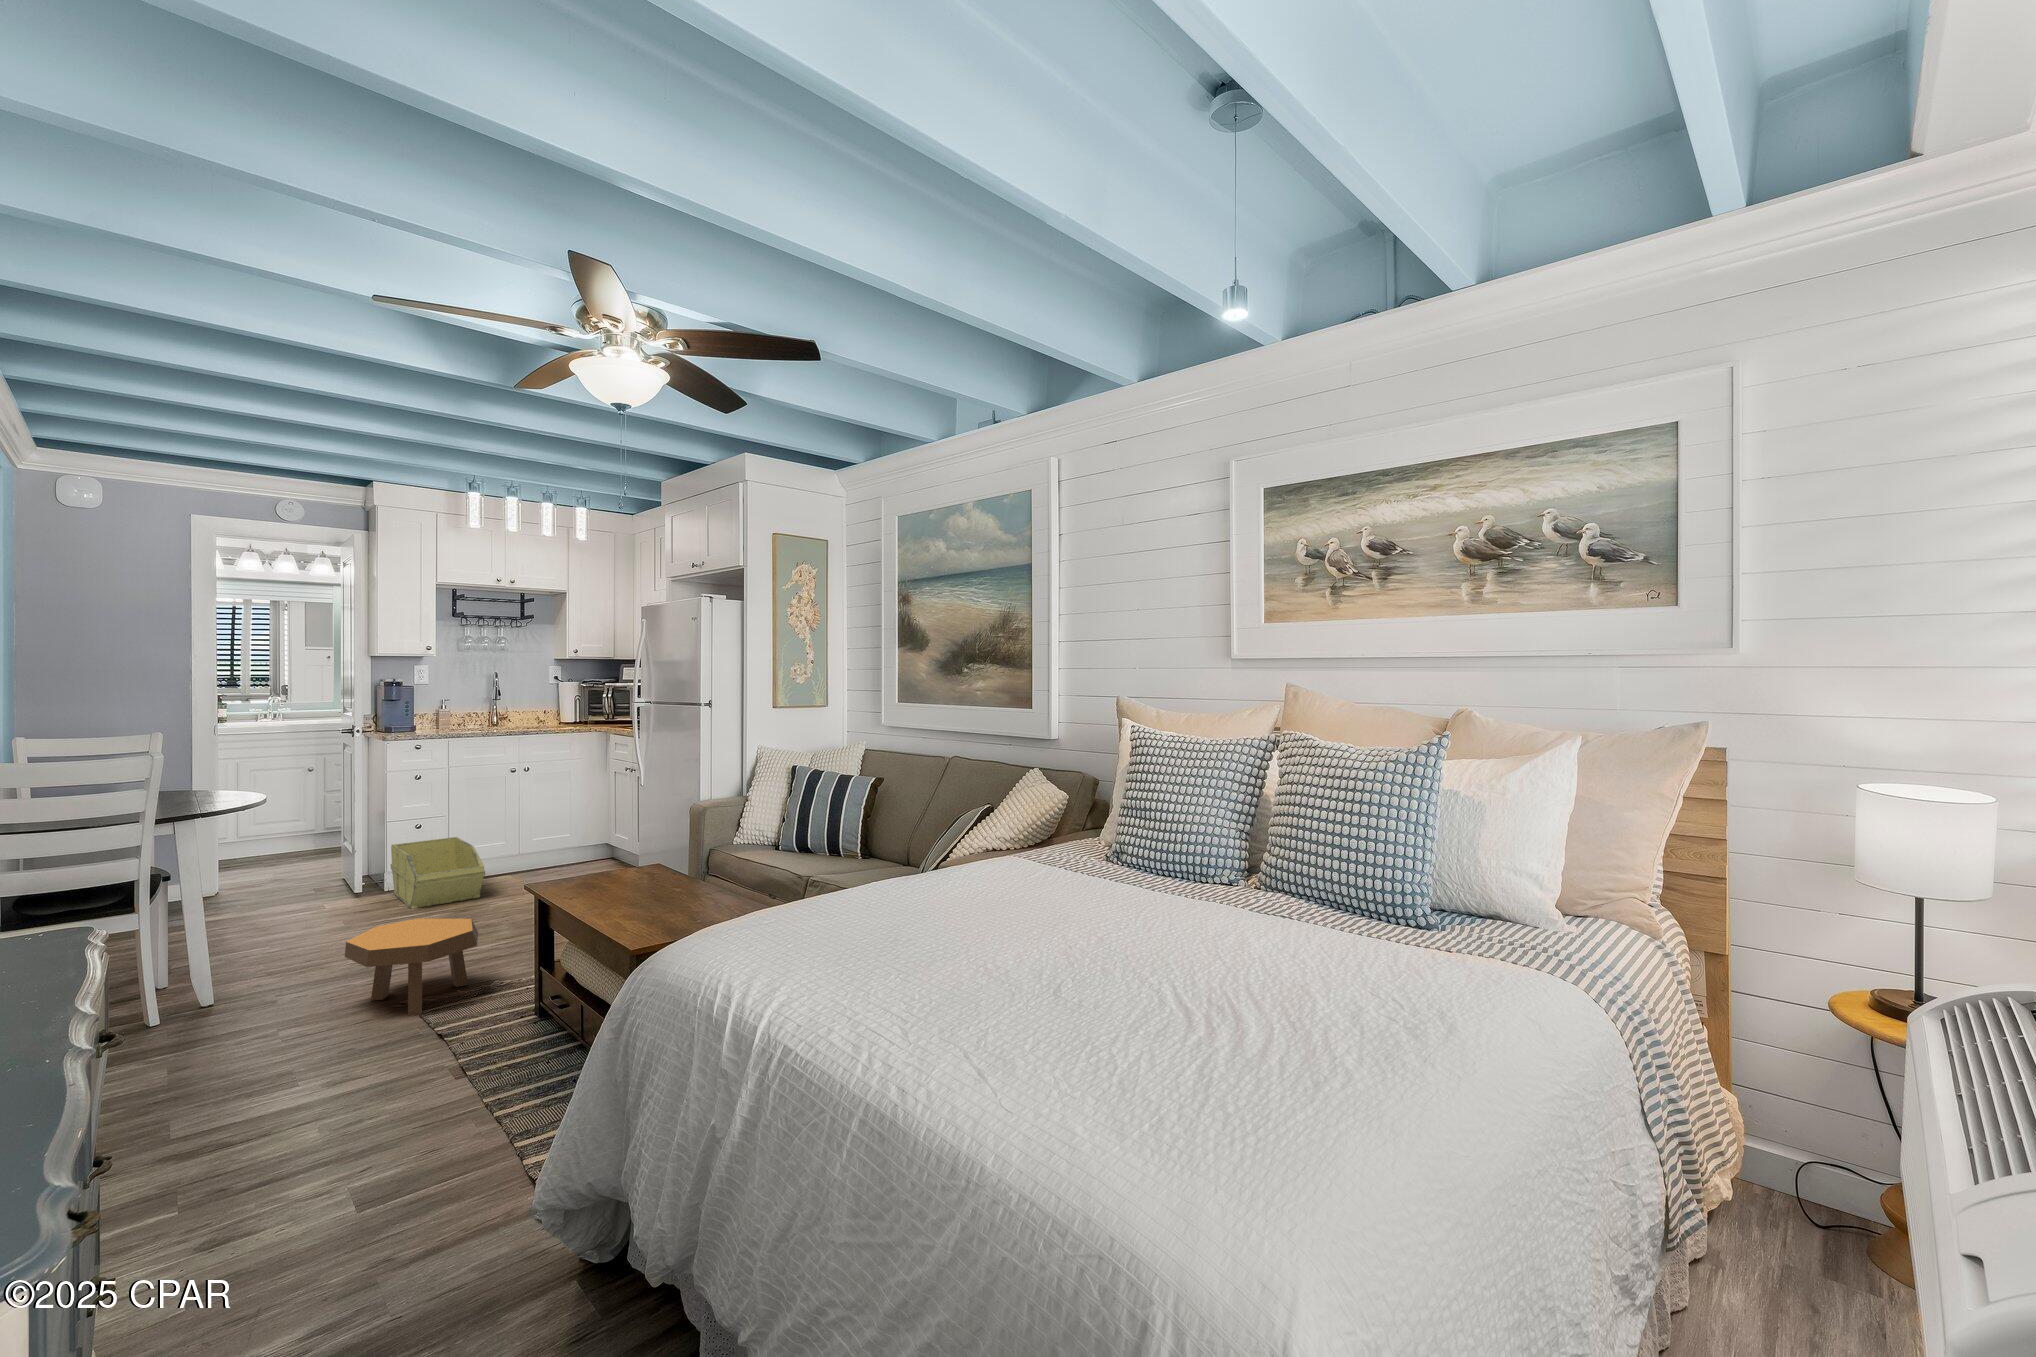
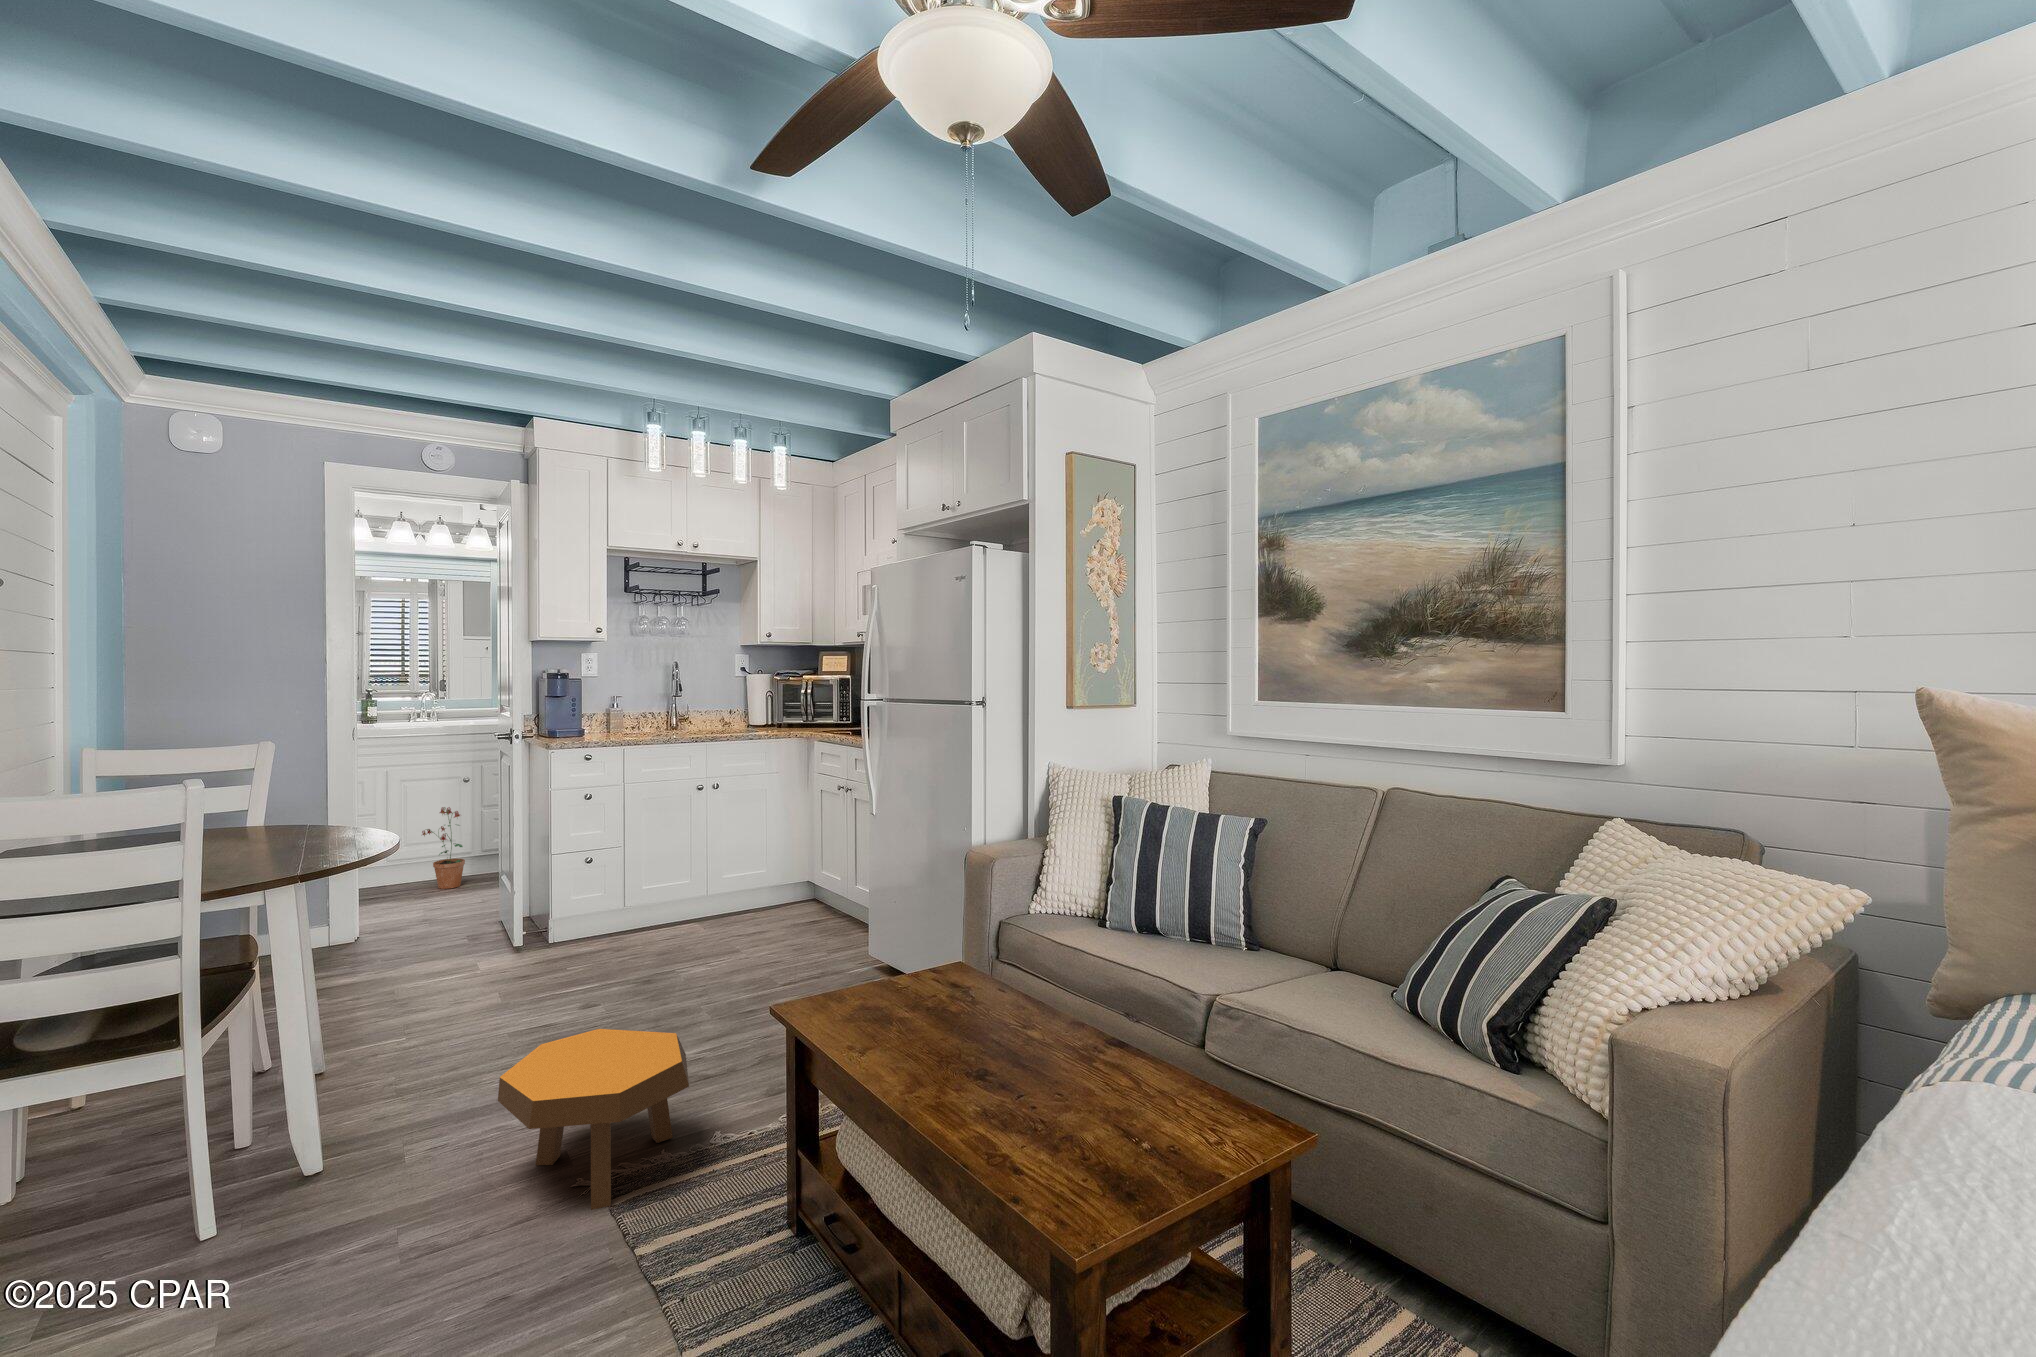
potted plant: none [268,792,310,859] -> present [422,807,465,889]
storage bin: present [391,837,485,909] -> none [557,873,673,976]

